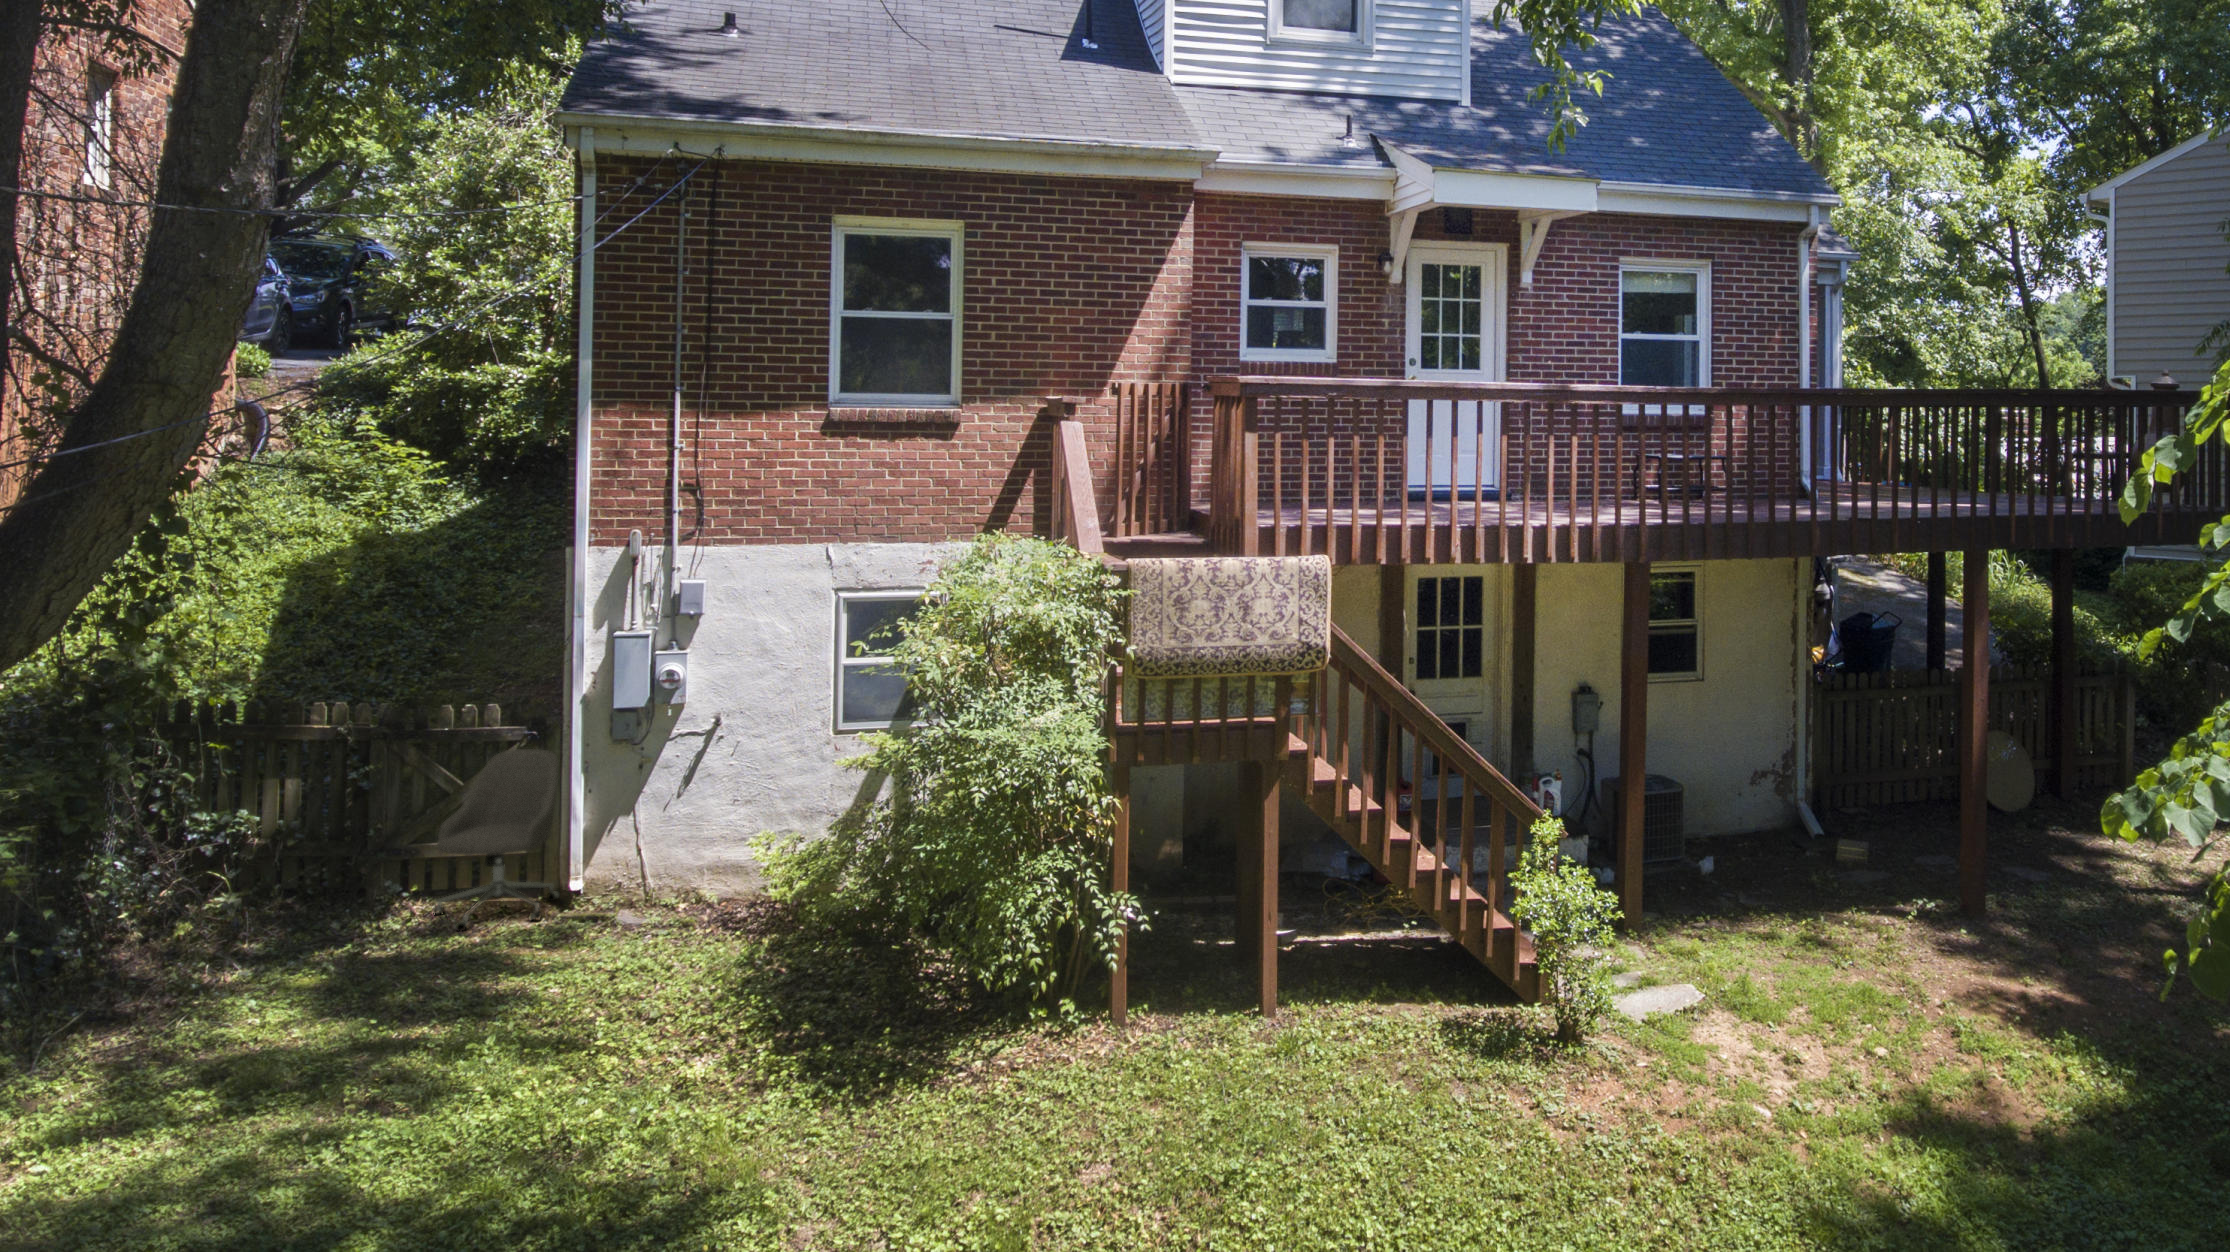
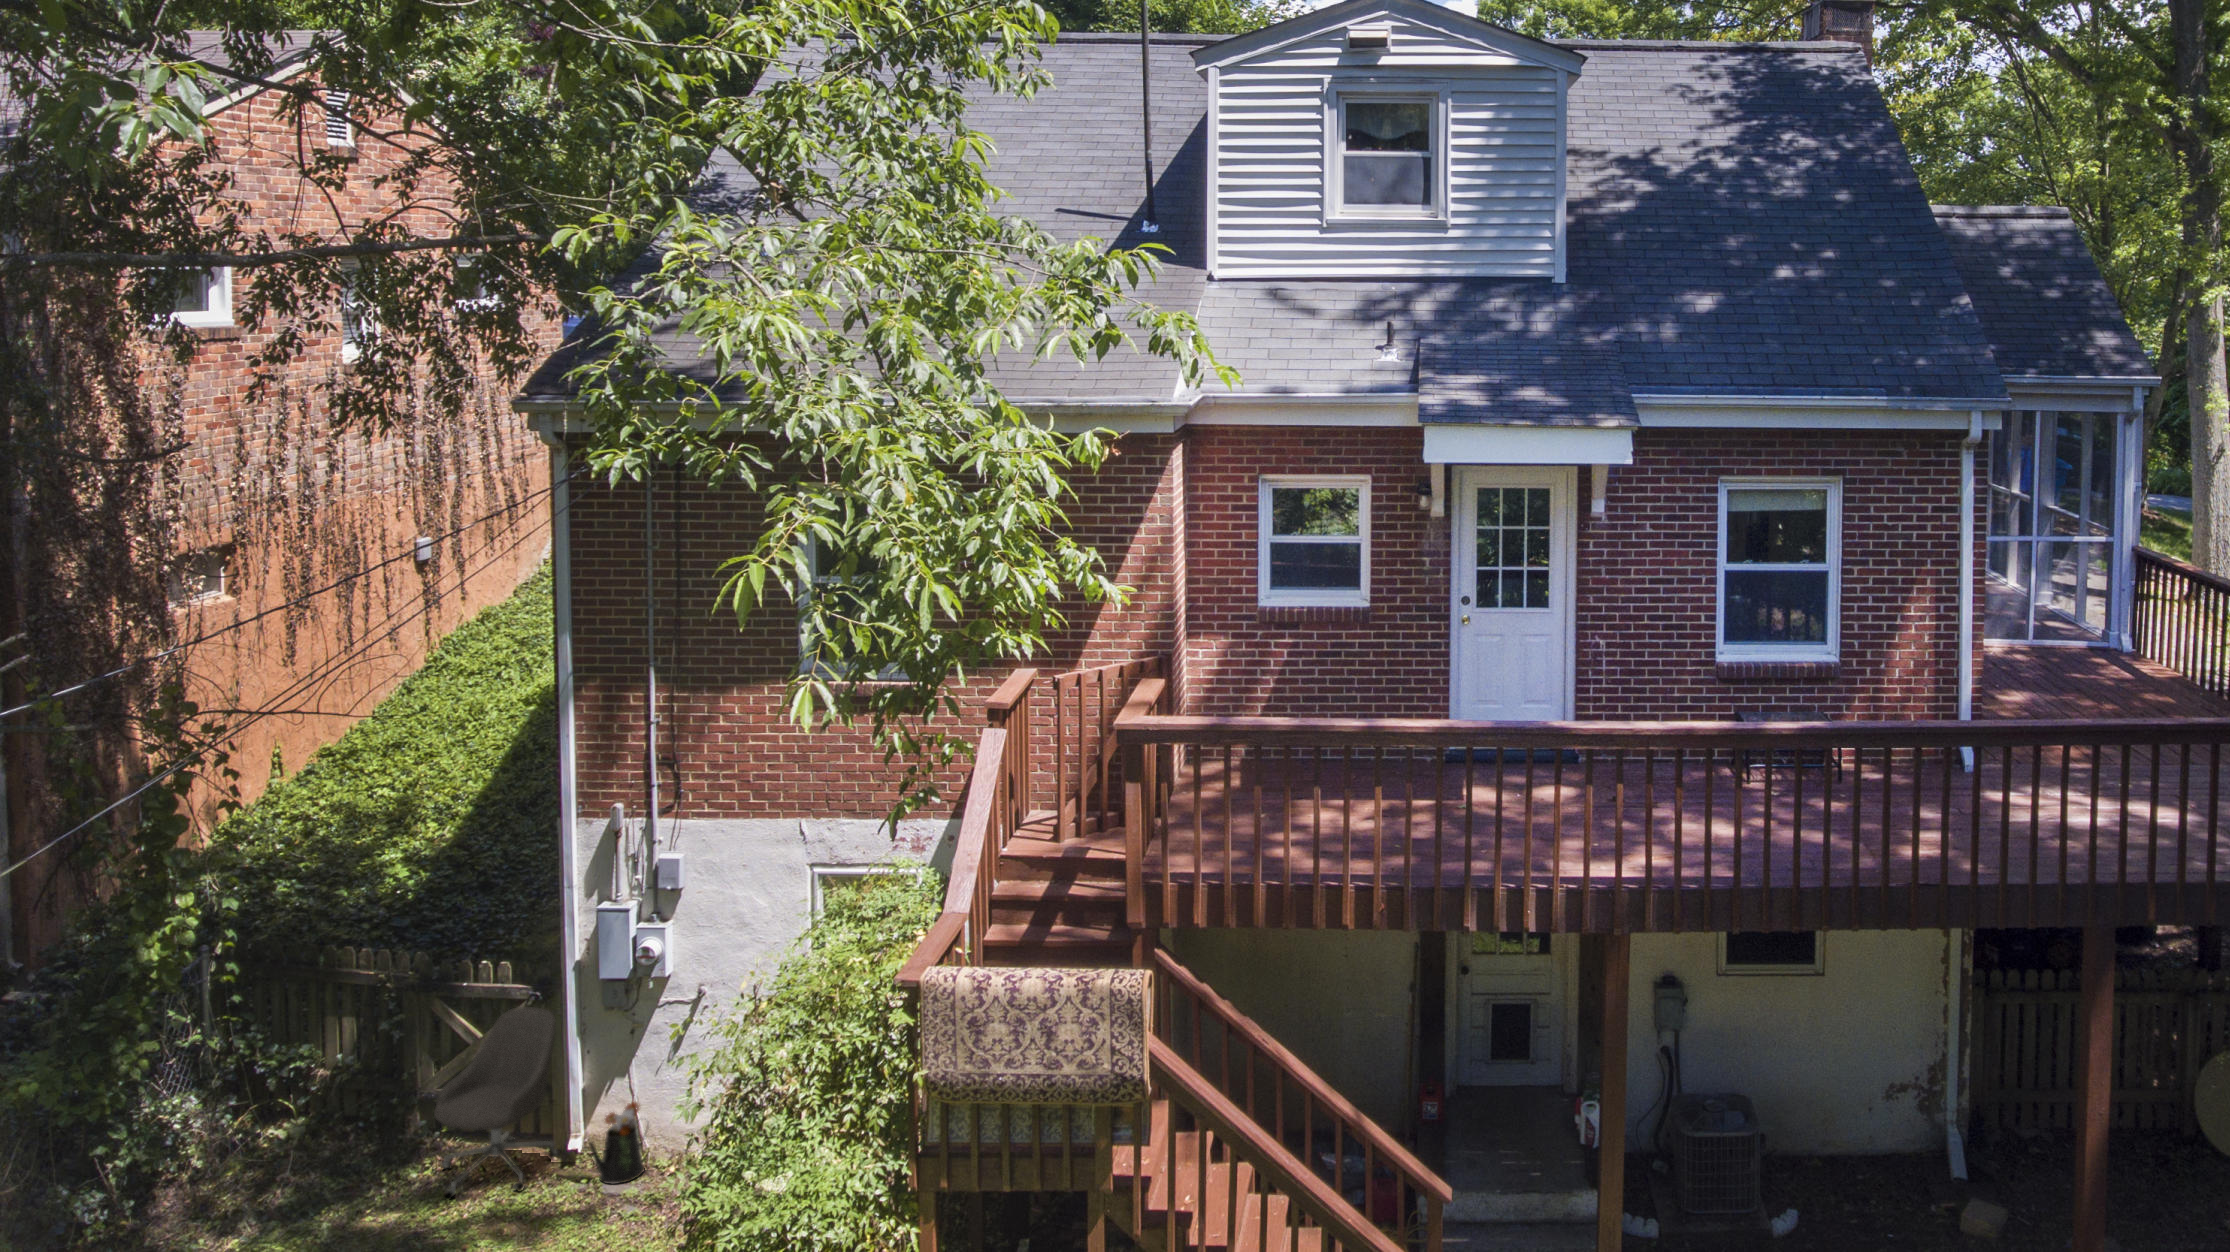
watering can: none [613,830,662,910] -> present [589,1102,644,1184]

